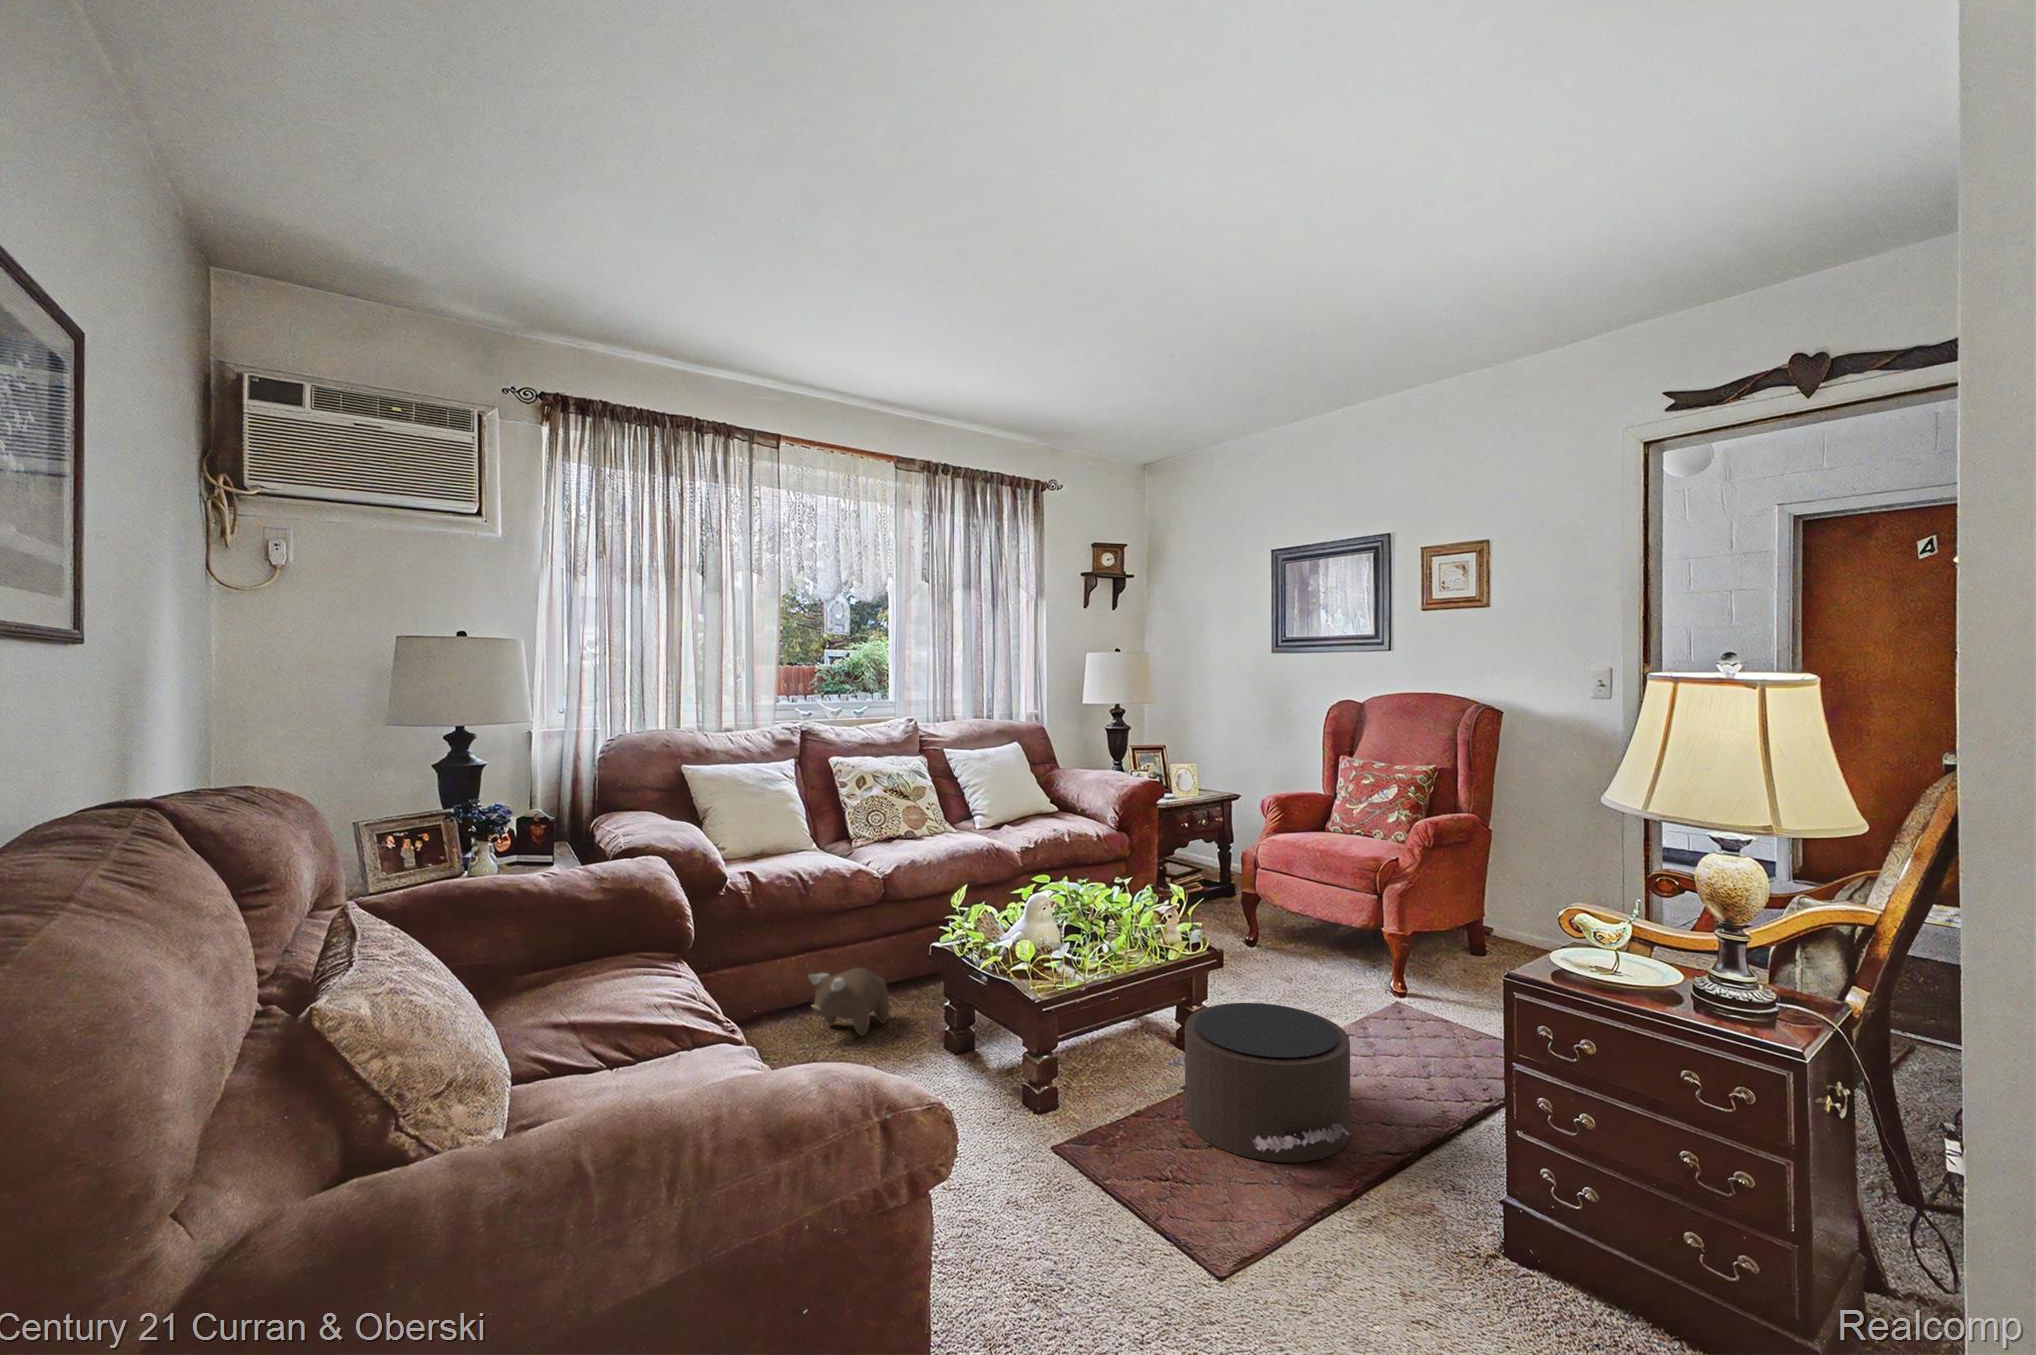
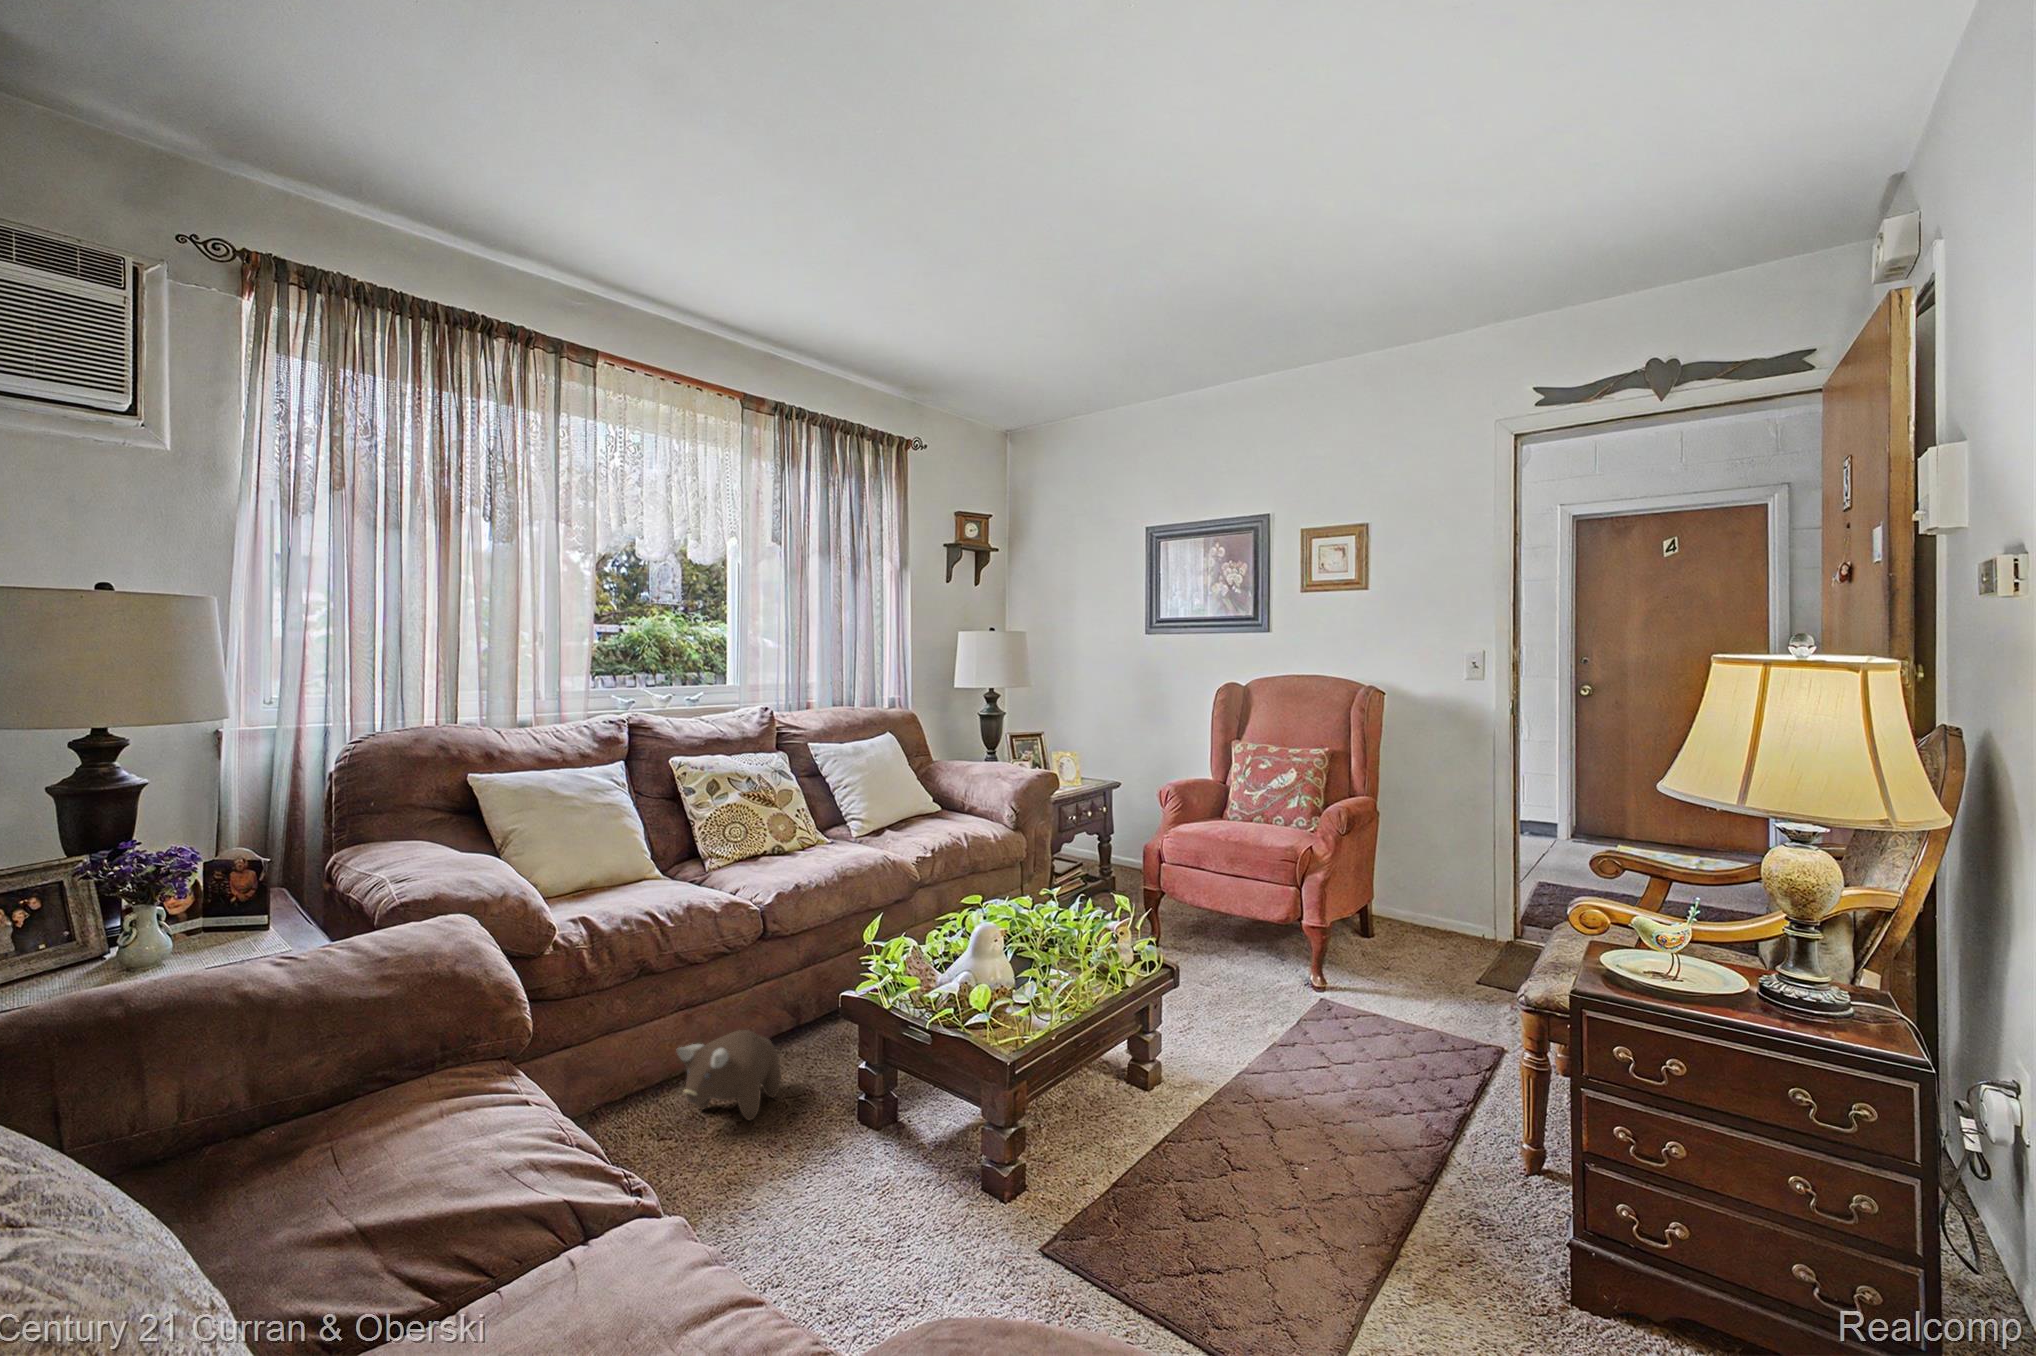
pouf: present [1166,1003,1352,1162] -> none [1150,1035,1404,1238]

